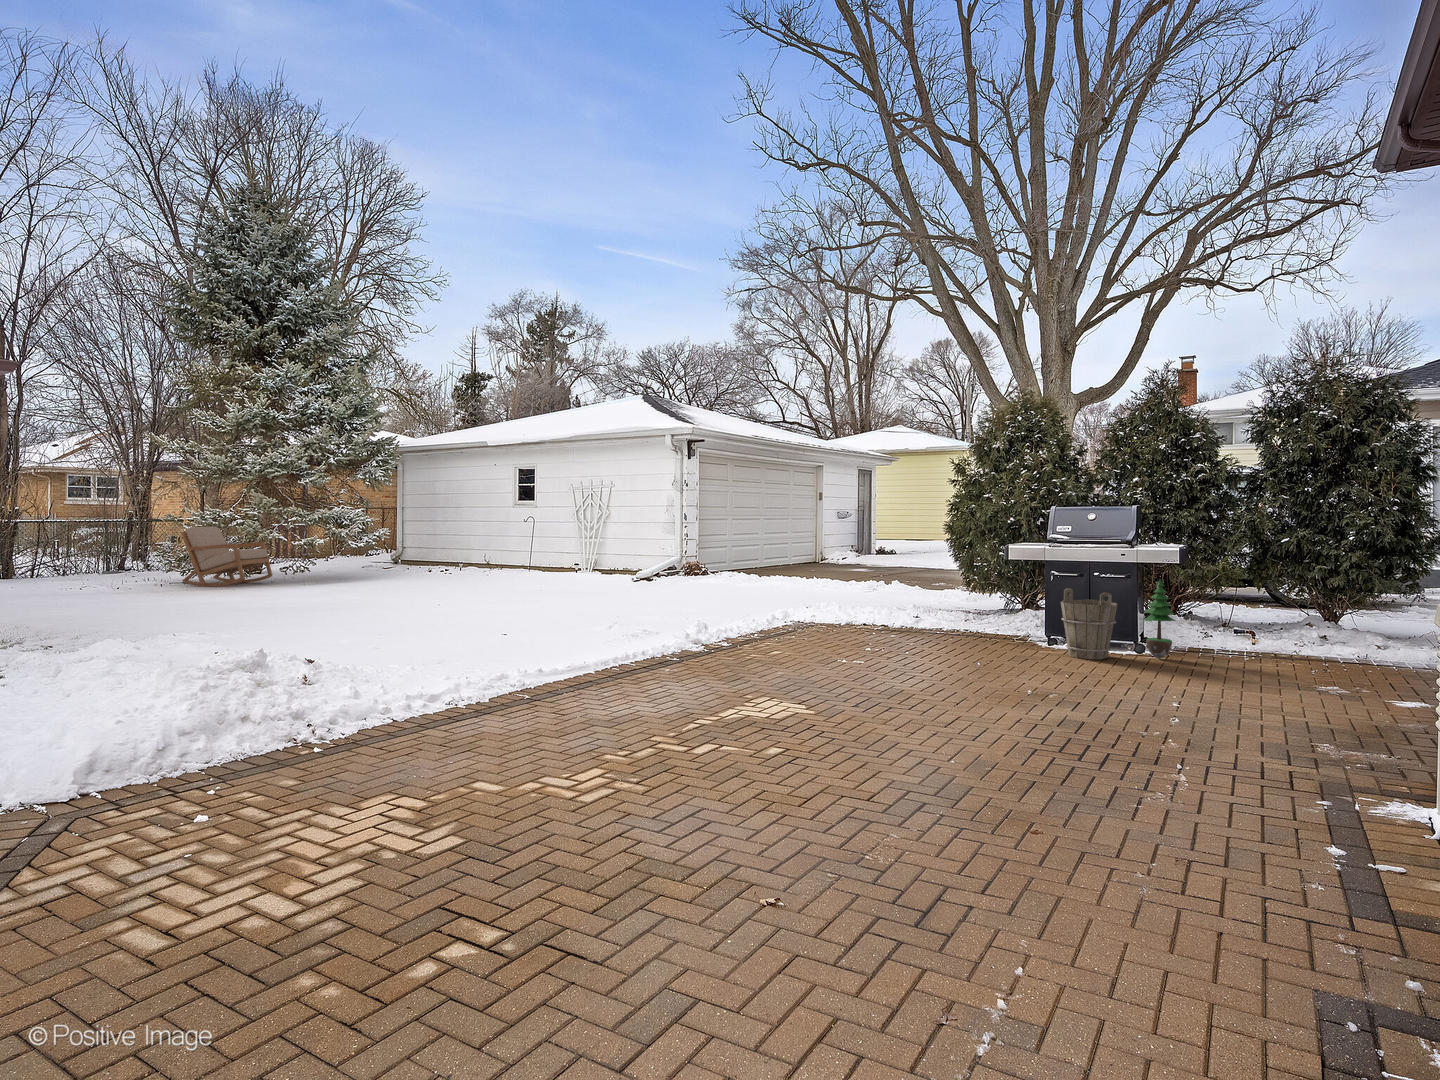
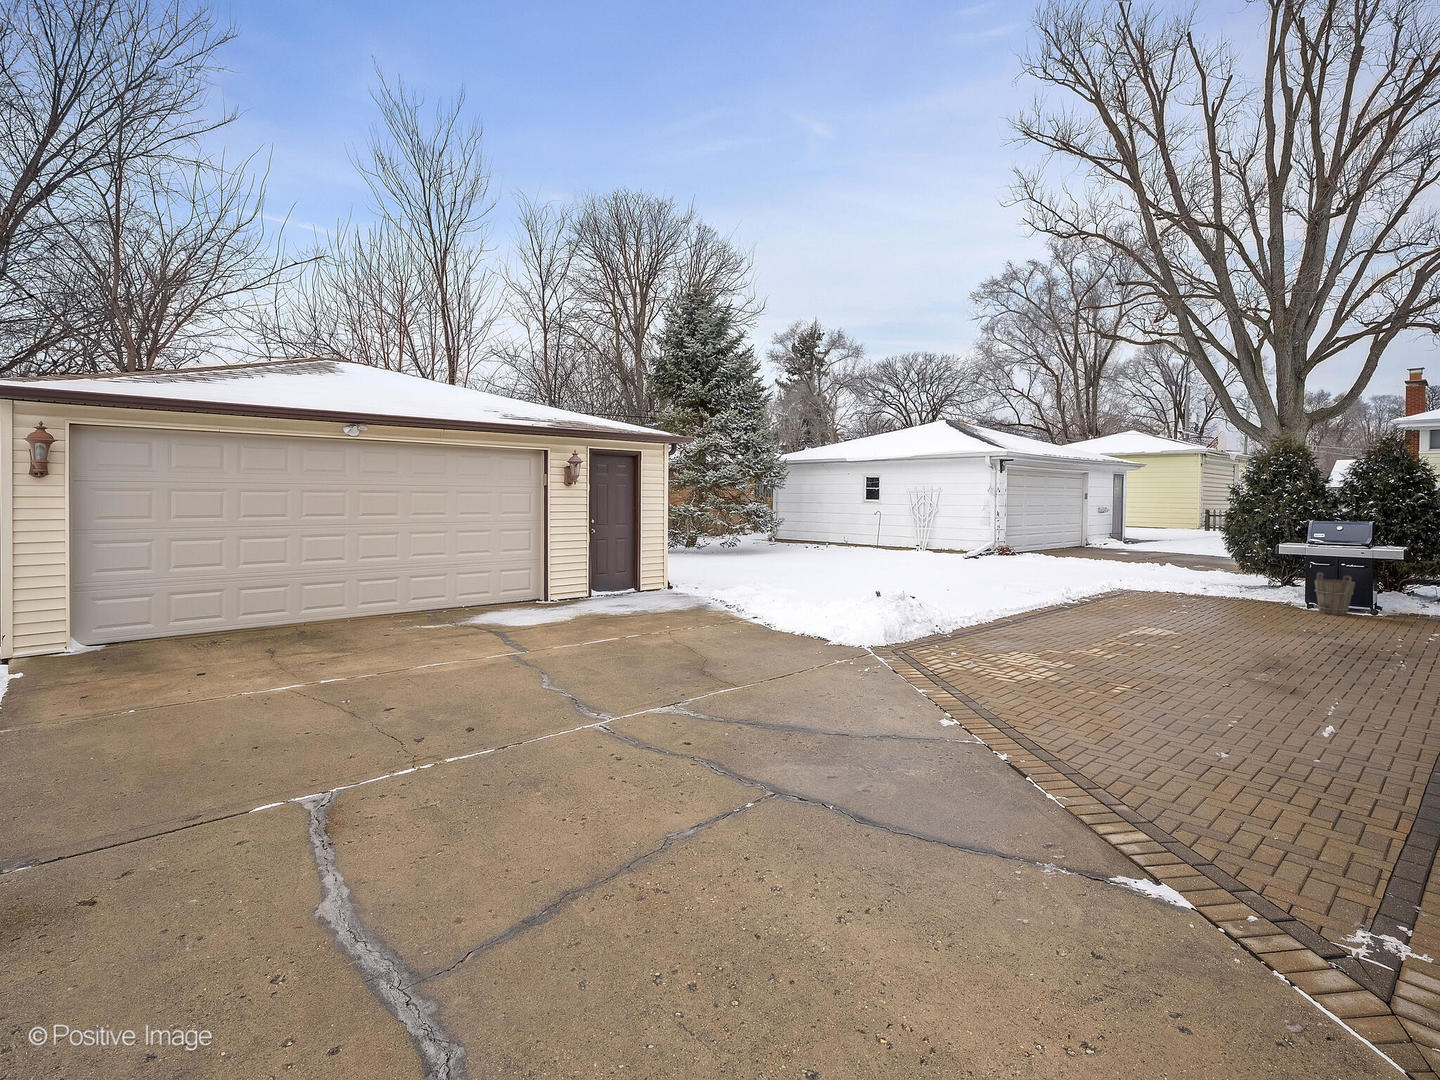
chair: present [181,527,272,586] -> none [693,519,736,554]
potted tree: present [1144,579,1176,659] -> none [1374,568,1398,617]

